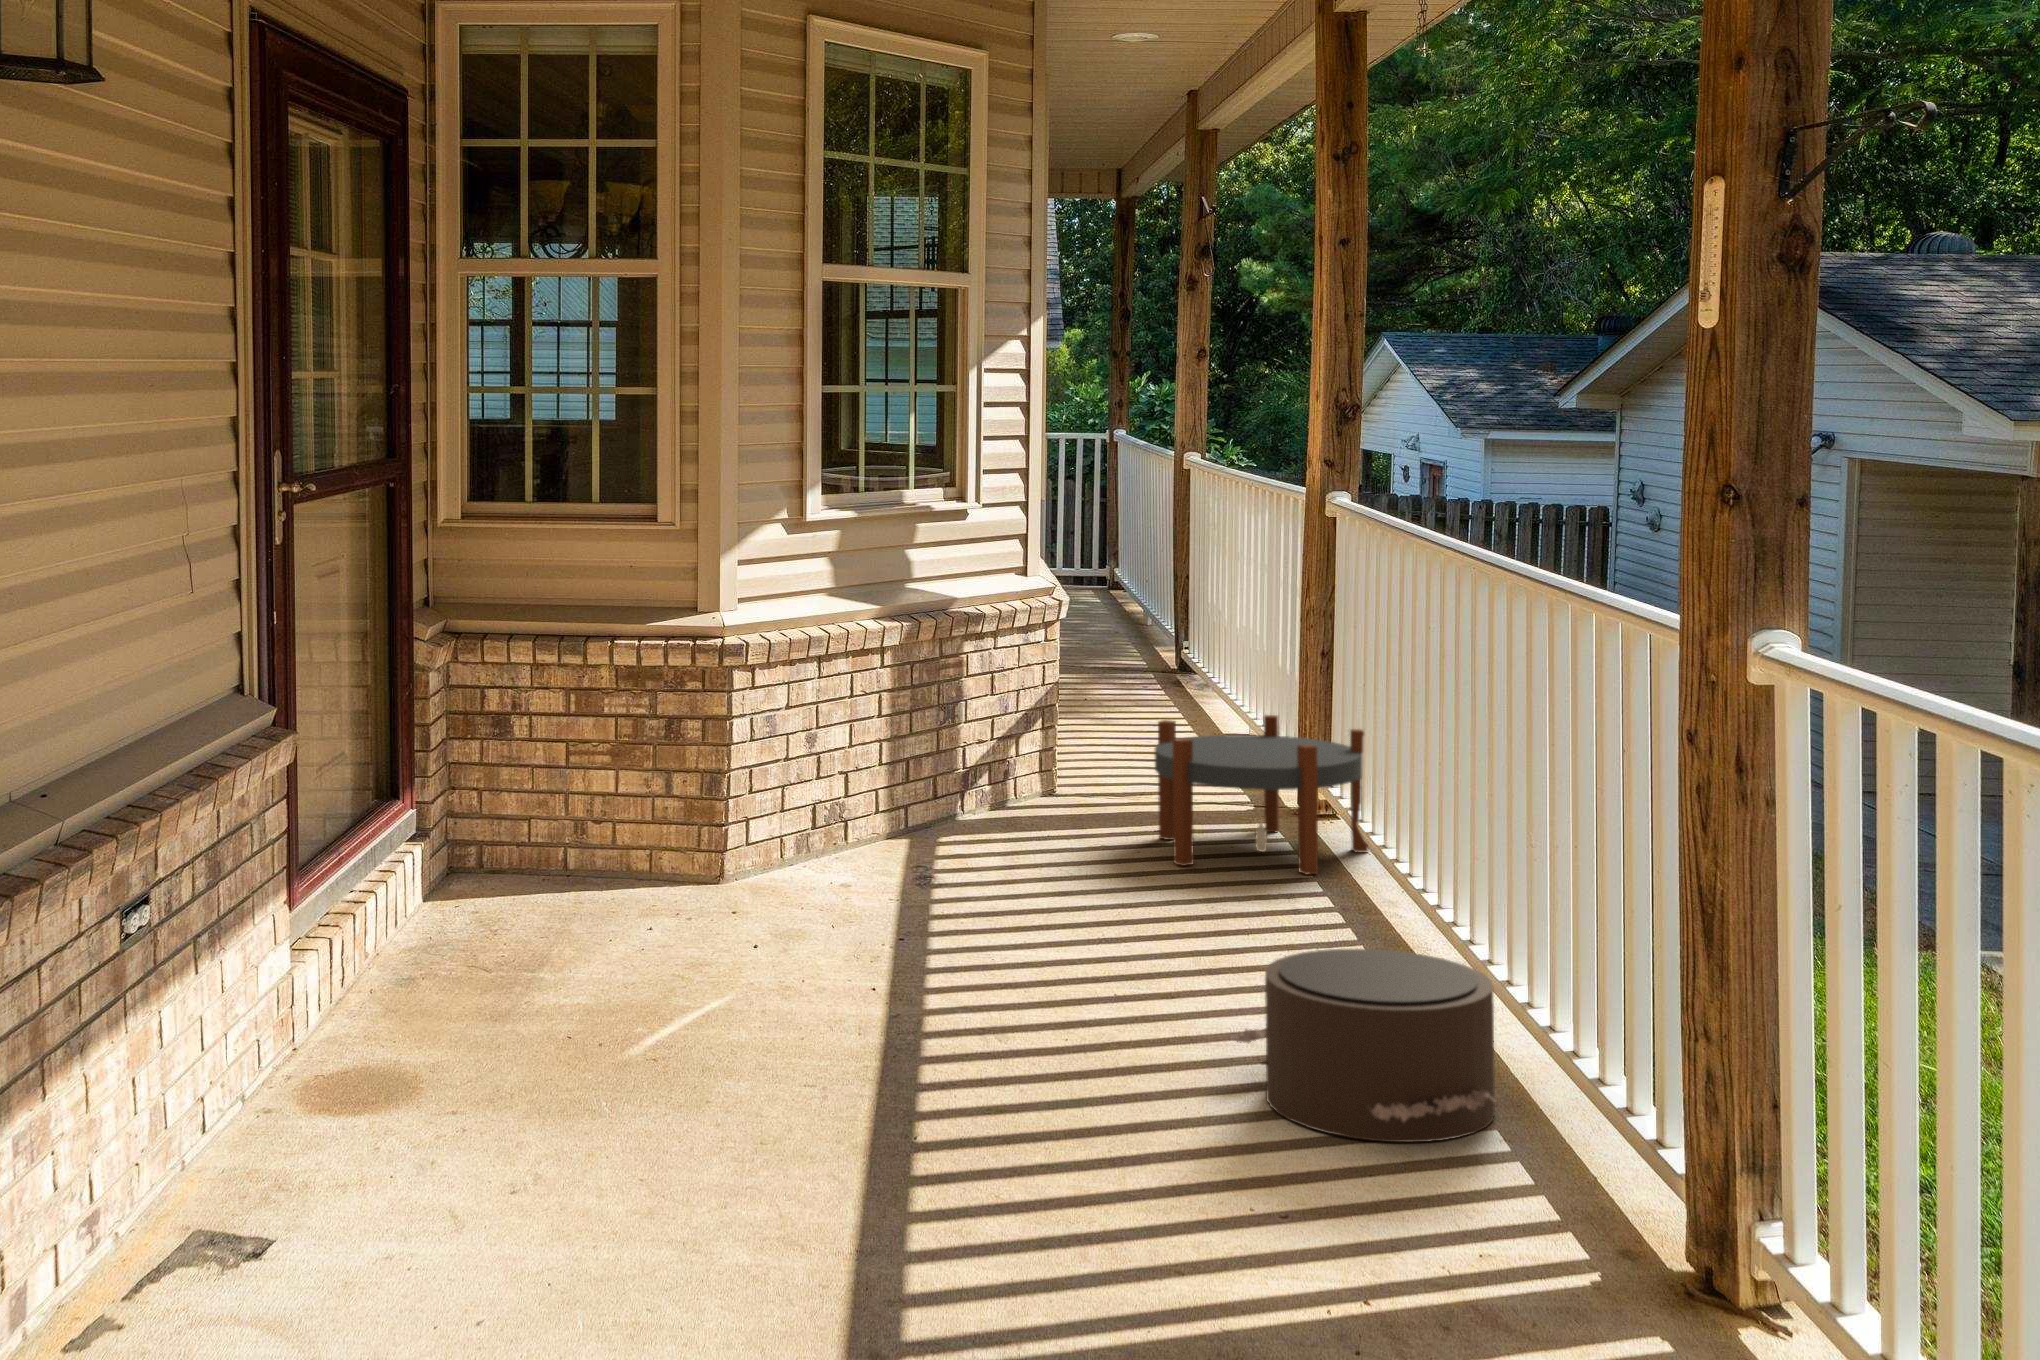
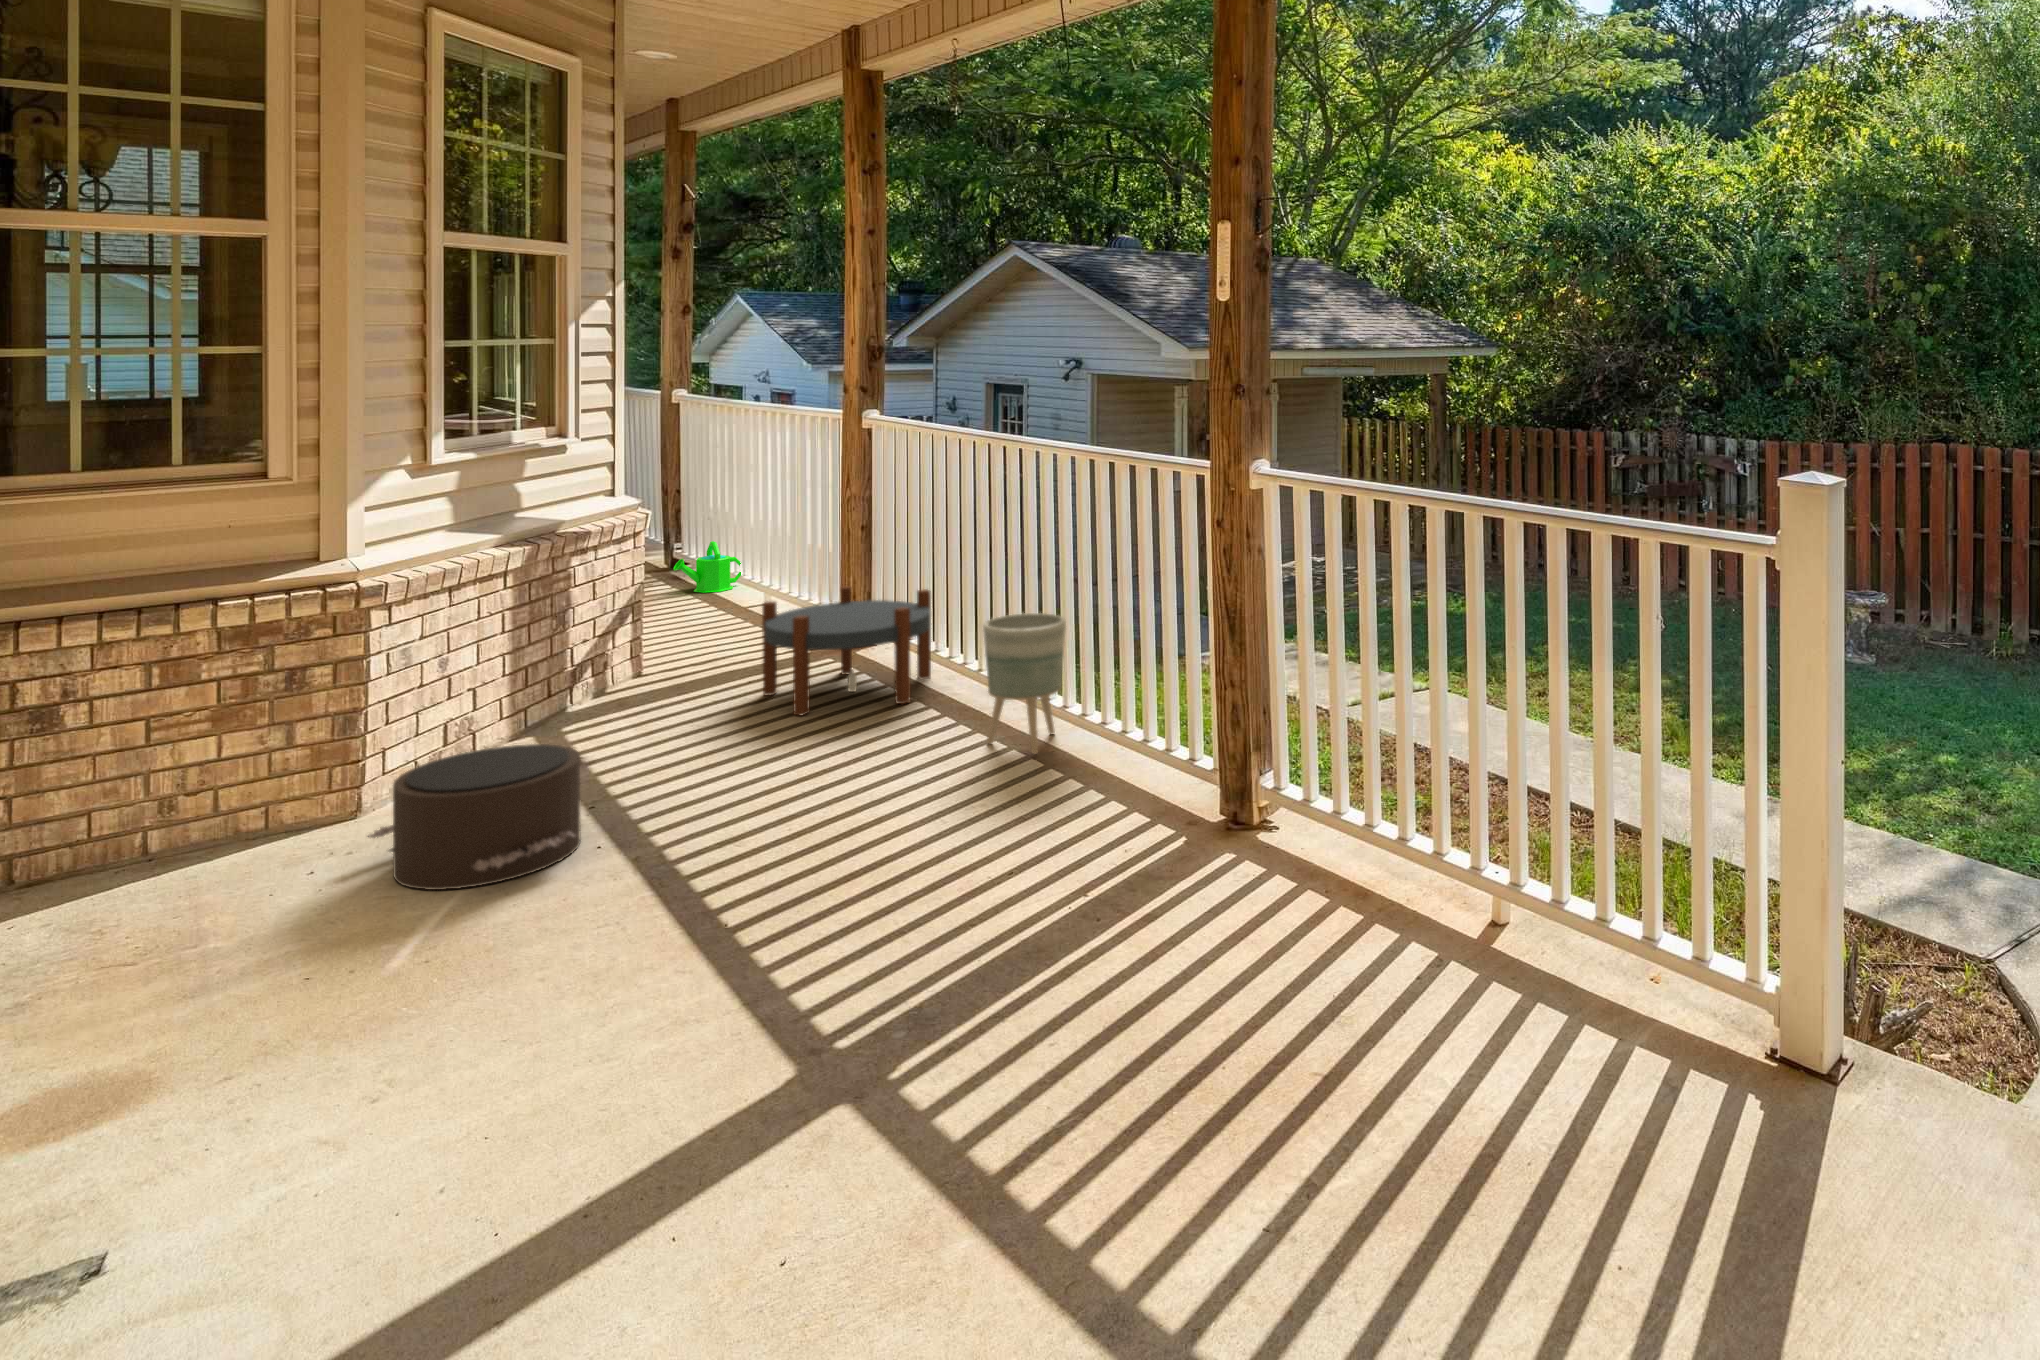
watering can: none [1151,656,1239,722] -> present [673,541,741,593]
planter: none [1358,764,1474,958] -> present [983,613,1066,754]
pouf: present [1232,949,1495,1142] -> present [368,744,581,890]

